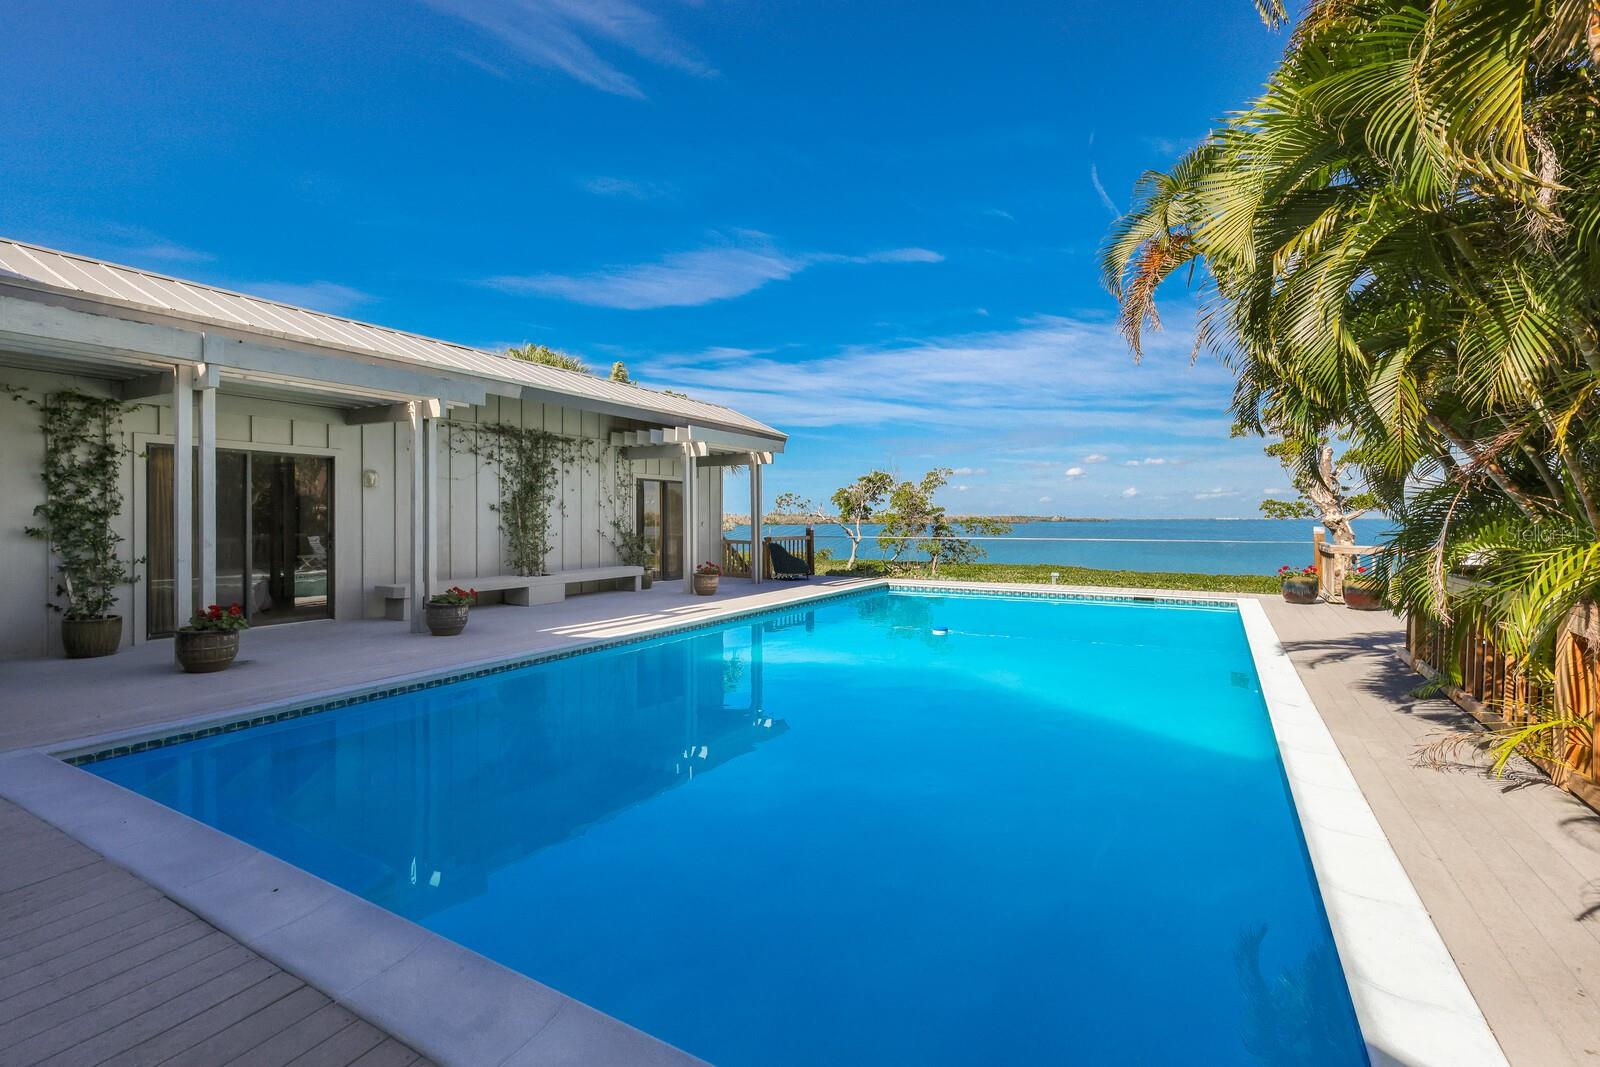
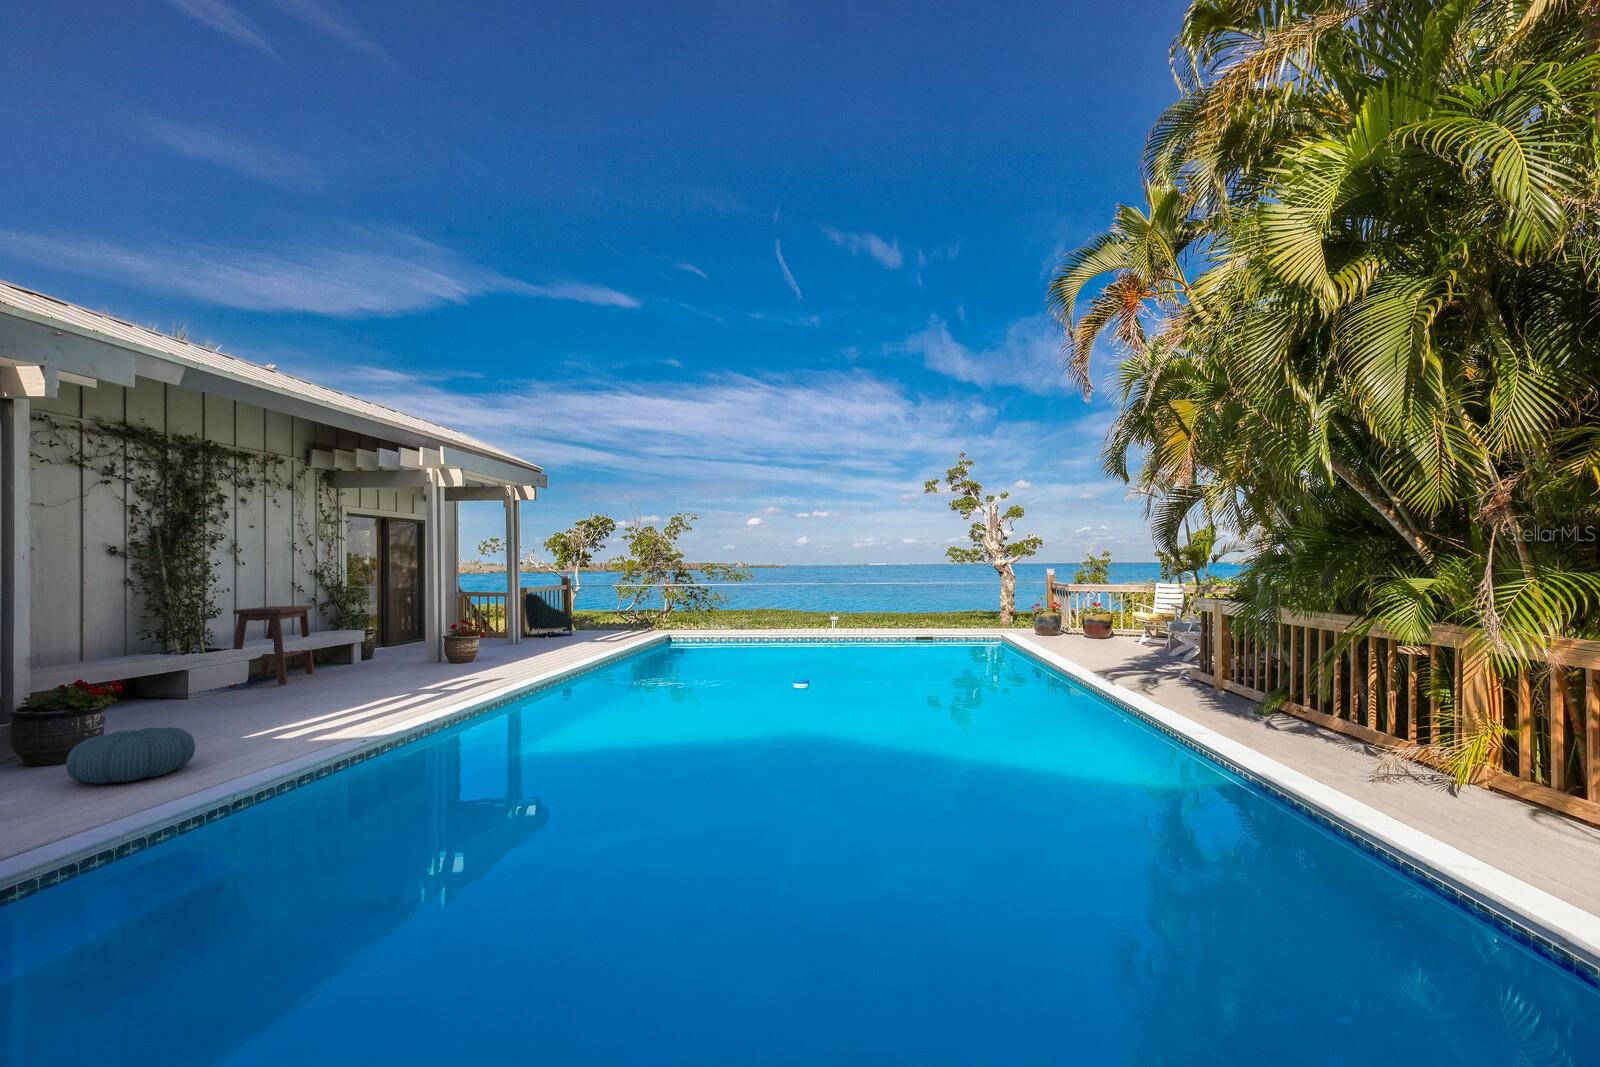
side table: none [557,547,611,600] -> present [227,606,314,687]
pouf: none [463,614,522,641] -> present [66,727,195,784]

